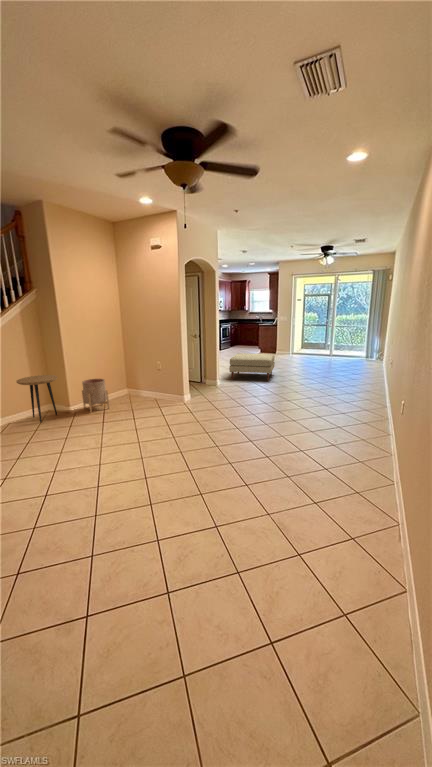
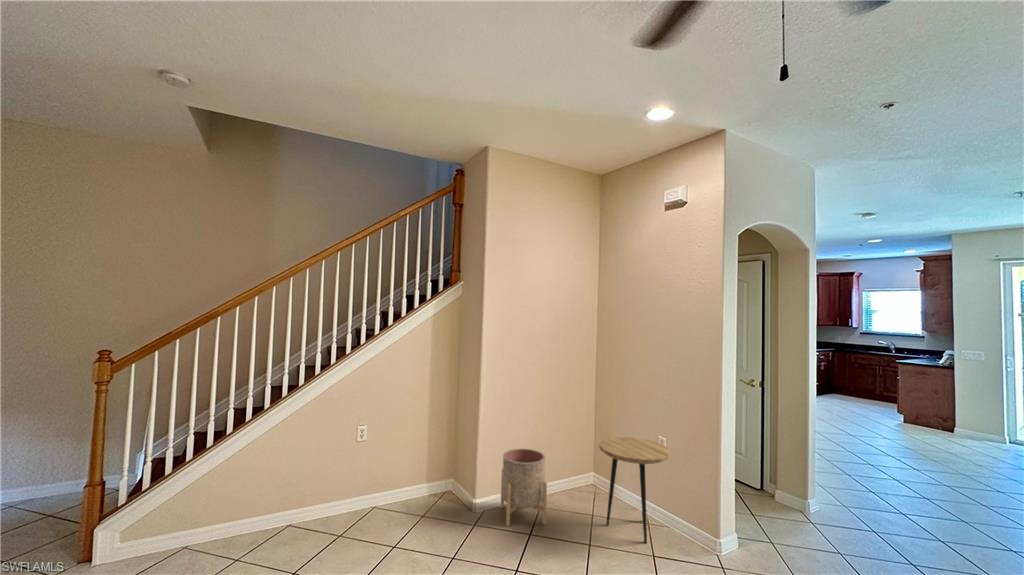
ottoman: present [229,353,275,381] -> none [843,434,998,541]
side table: present [16,375,58,422] -> present [599,437,670,543]

